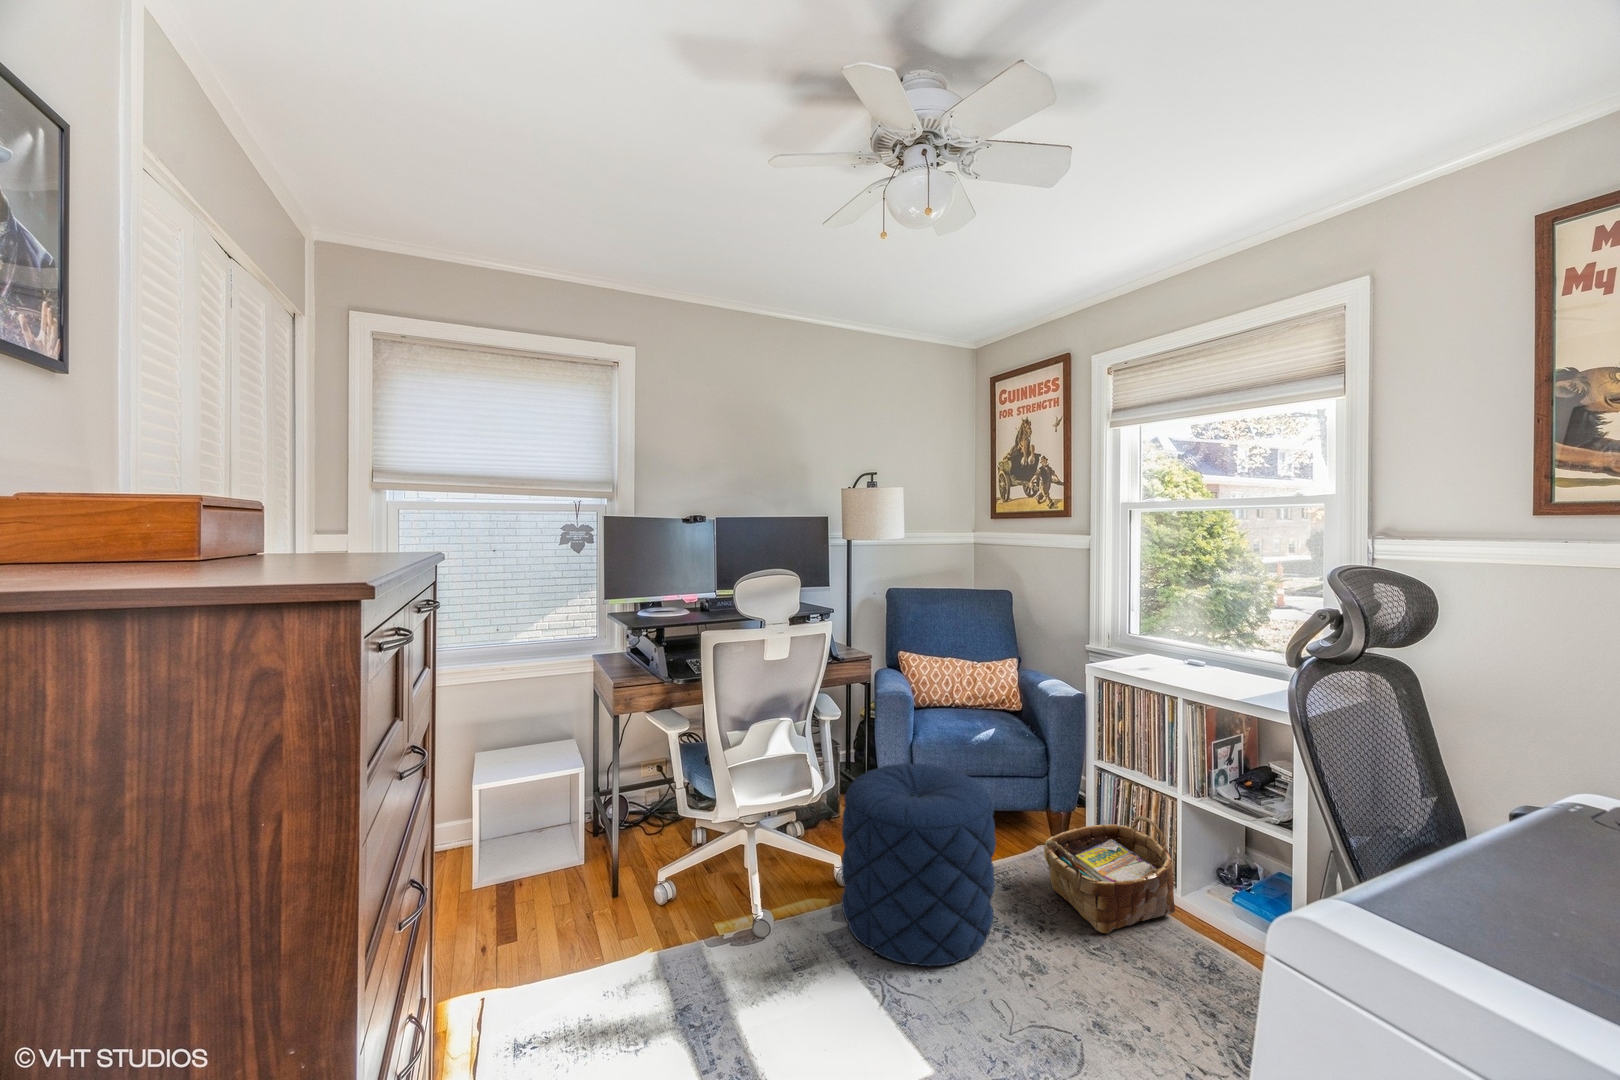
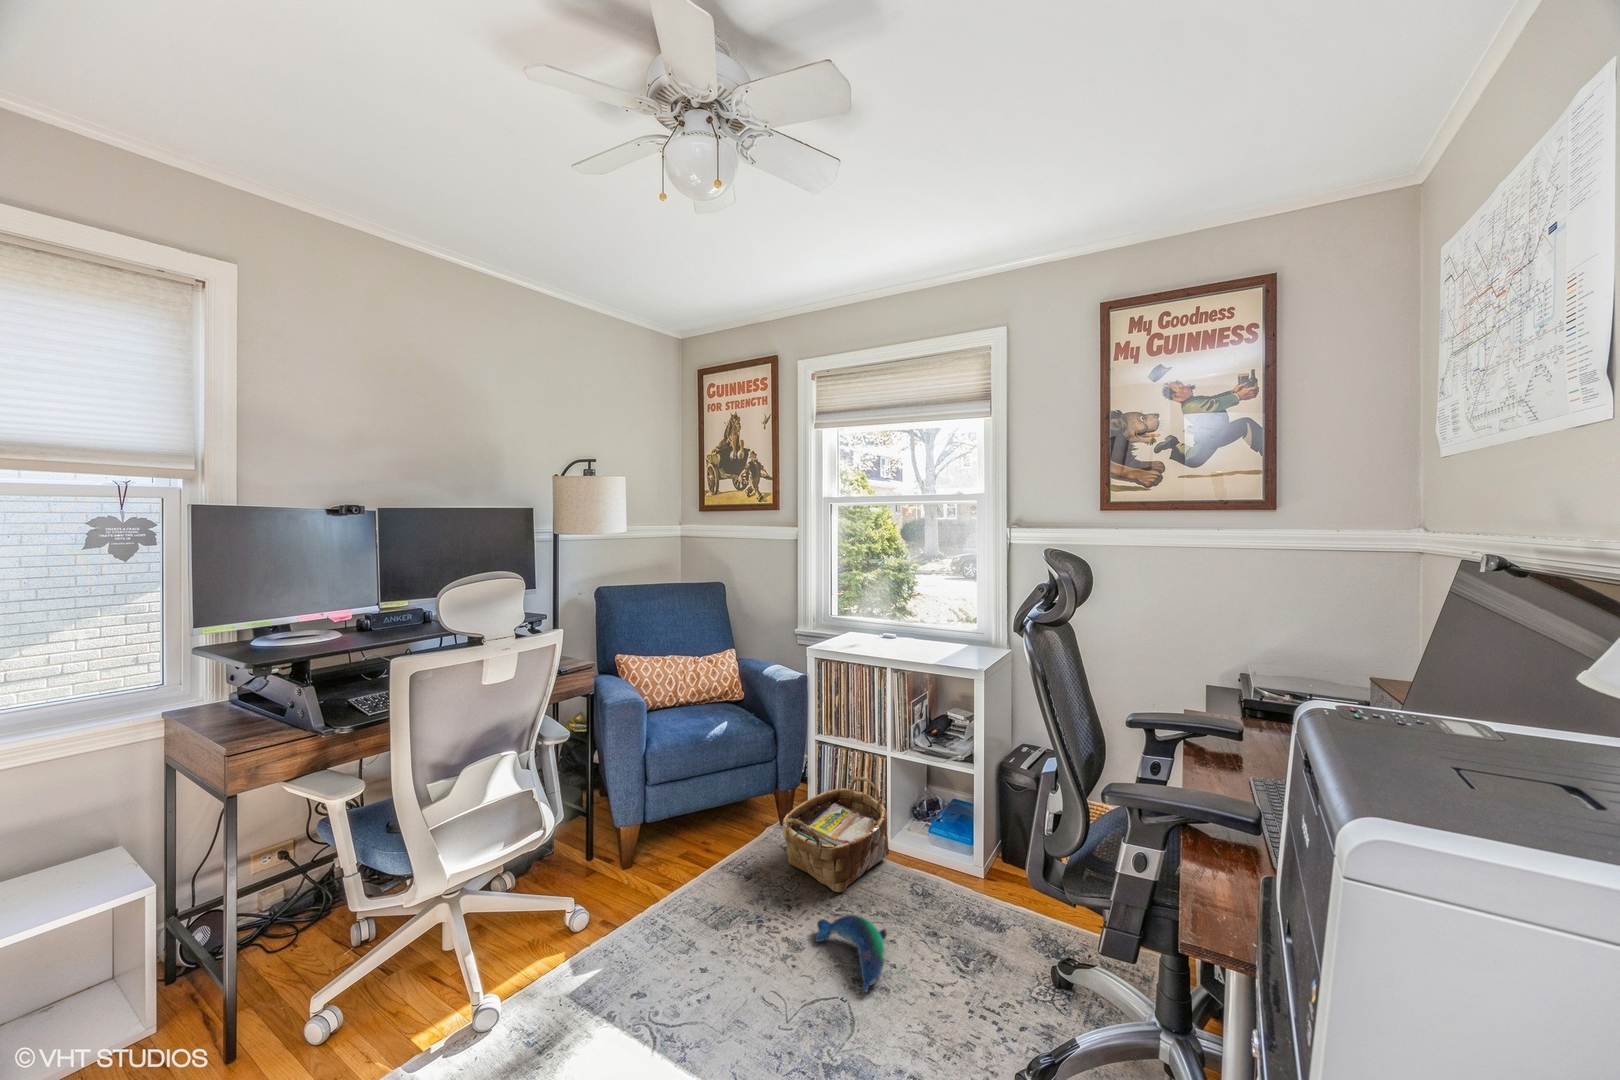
pouf: present [842,763,996,966] -> none [585,770,750,995]
plush toy: none [1060,950,1141,1039] -> present [815,915,887,993]

